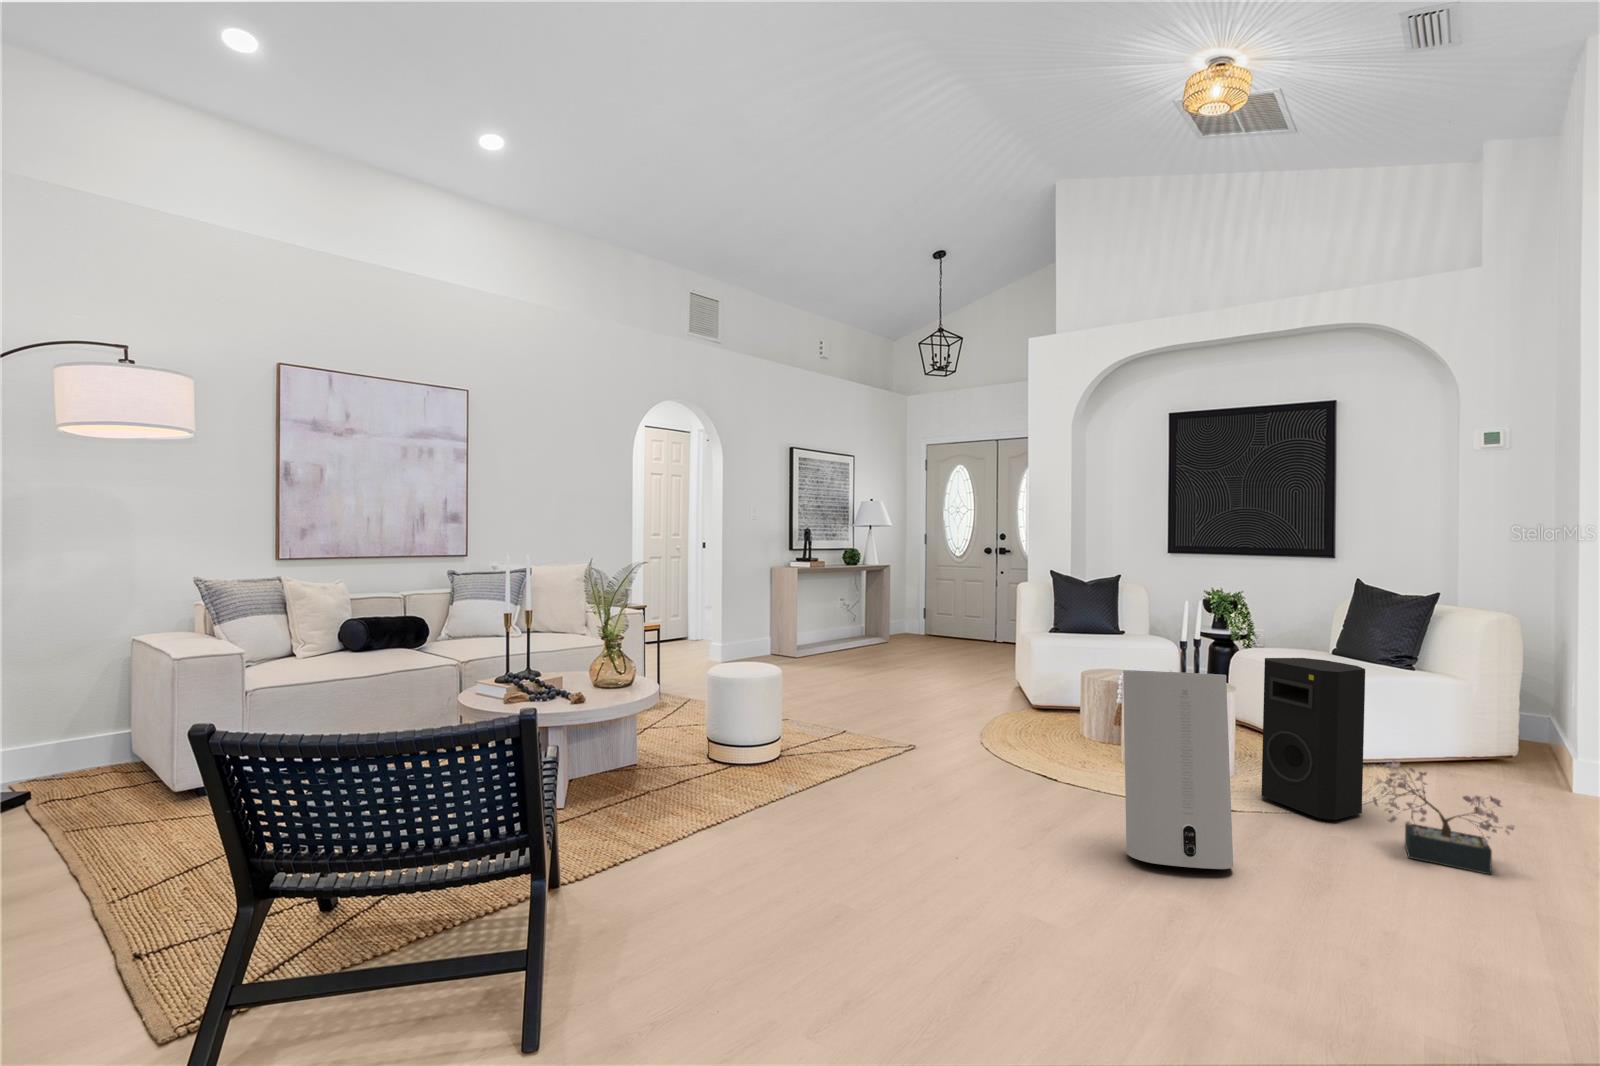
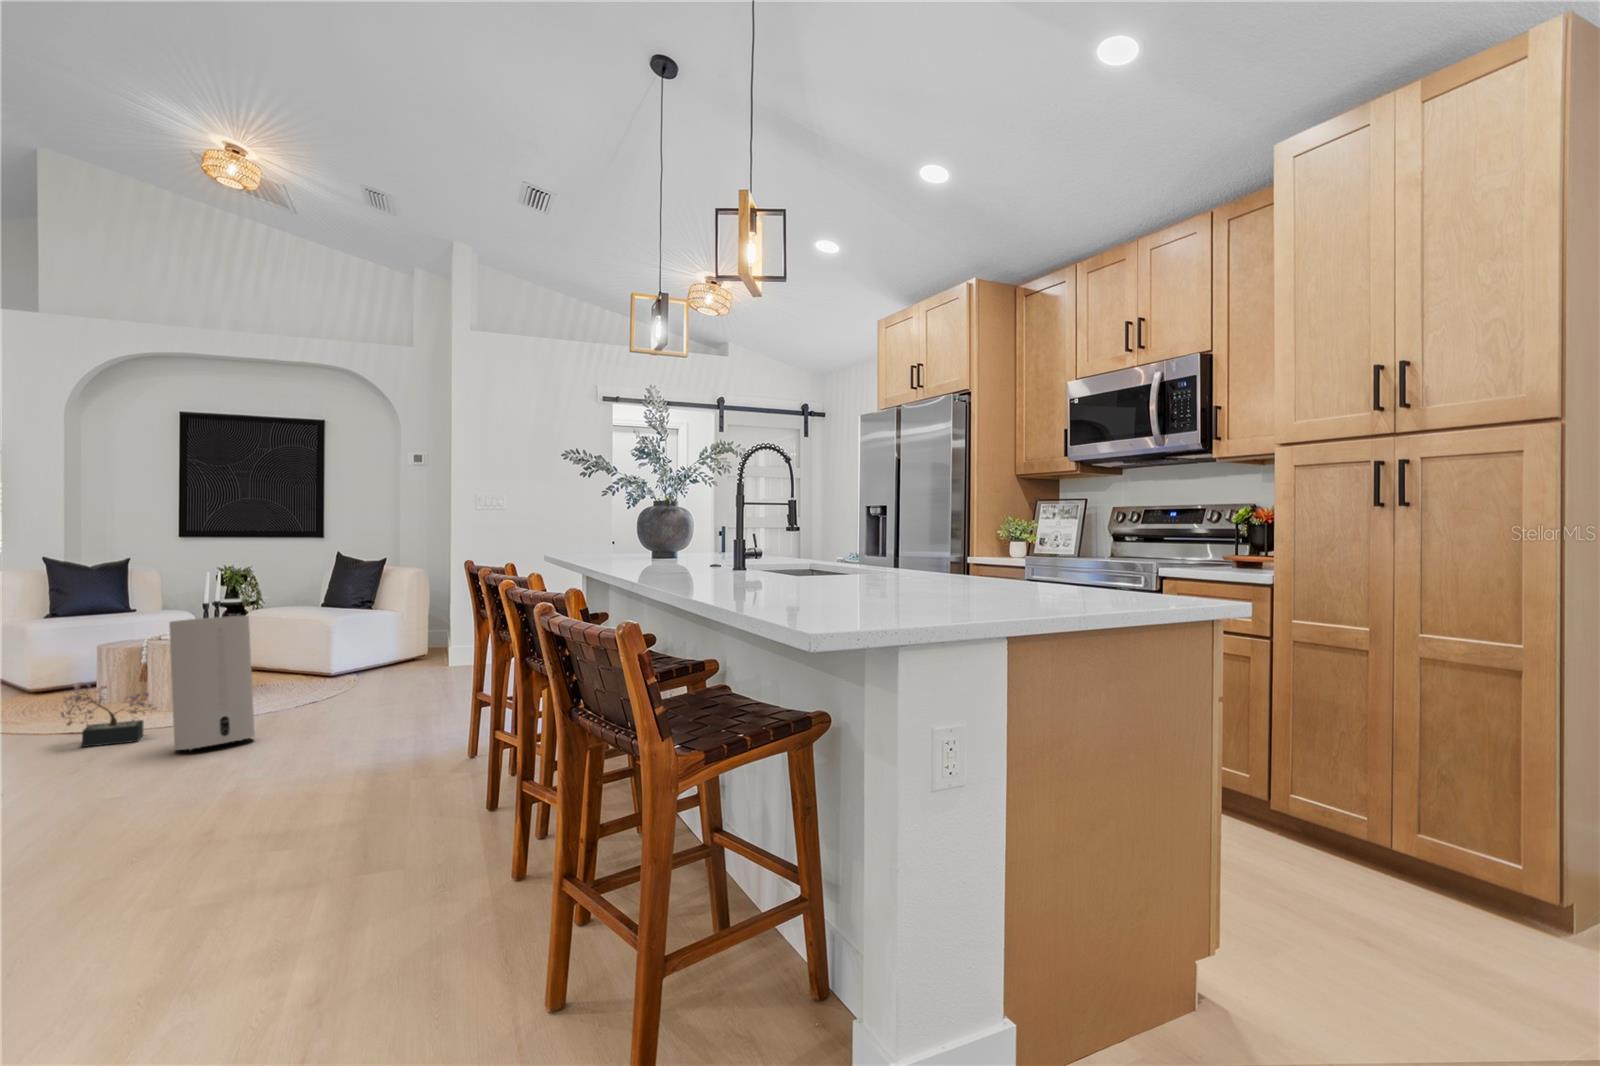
speaker: present [1261,658,1365,820] -> none [271,605,338,706]
decorative plant: present [1373,760,1515,874] -> present [61,682,157,747]

